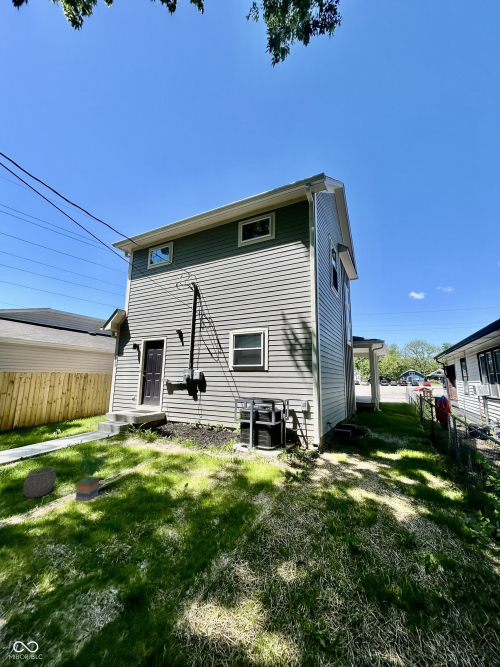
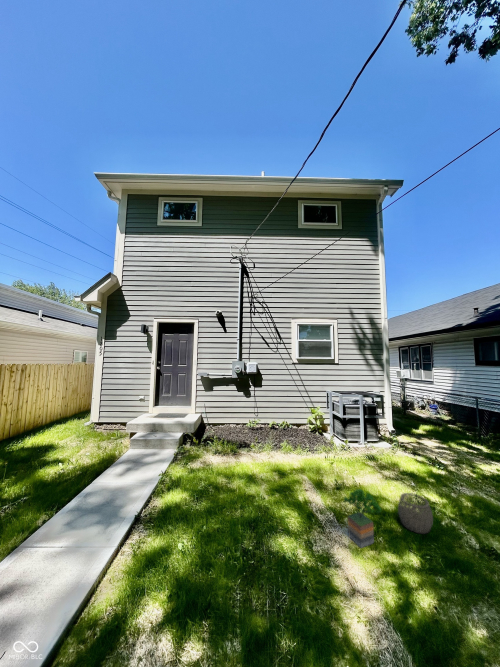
woven basket: present [23,467,56,498] -> present [398,493,433,533]

